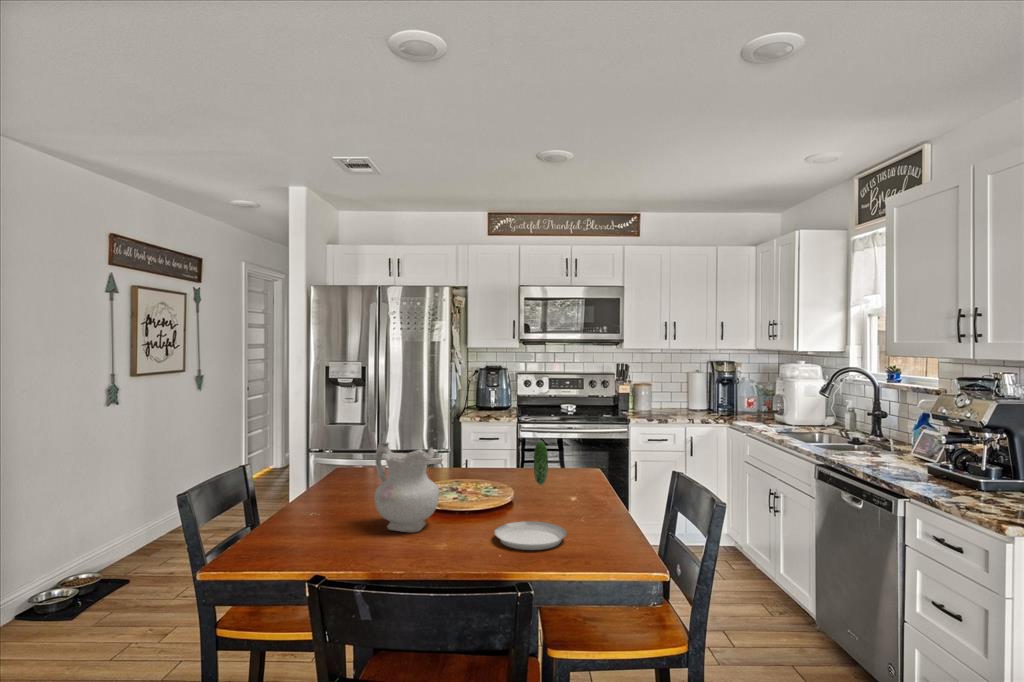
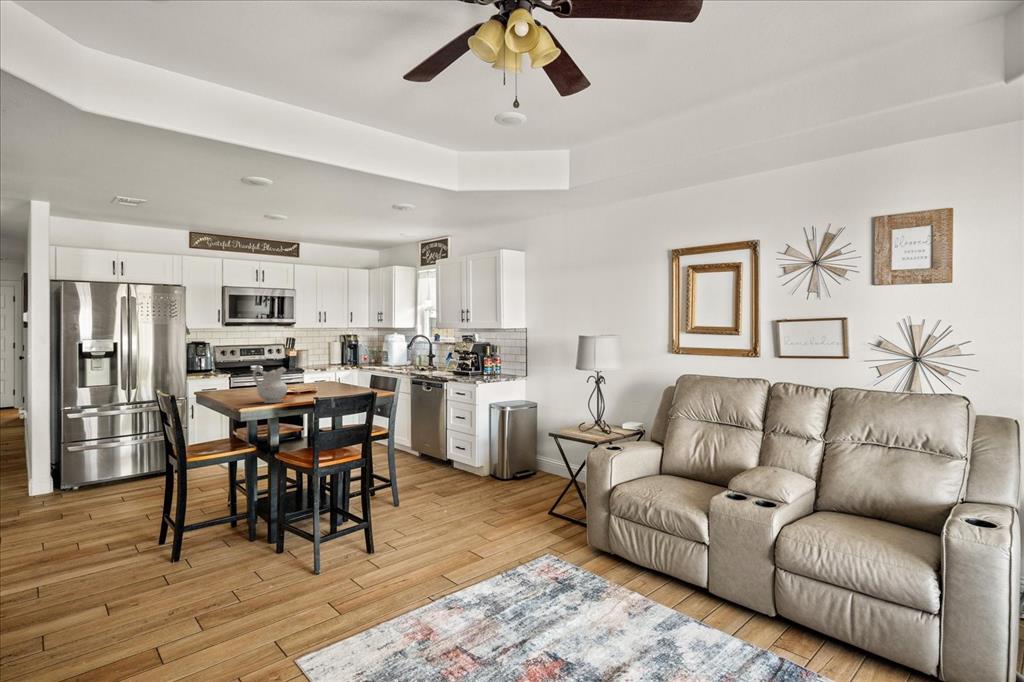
plate: present [495,441,567,550] -> none [317,362,346,400]

